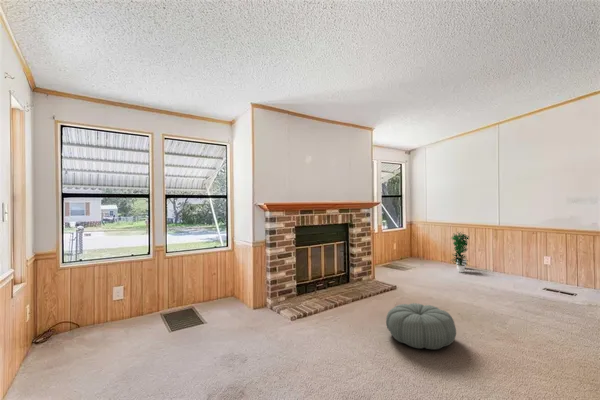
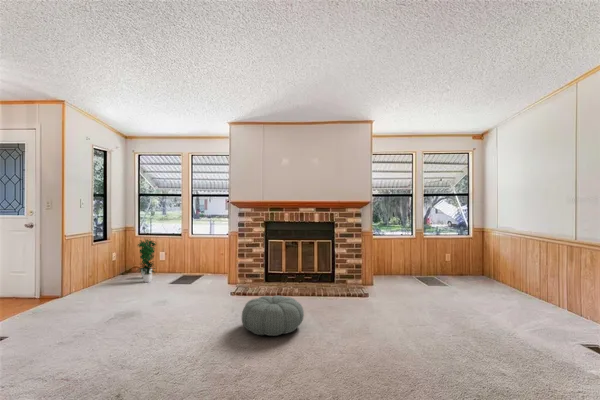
potted plant: present [452,233,469,272] -> present [138,240,156,282]

